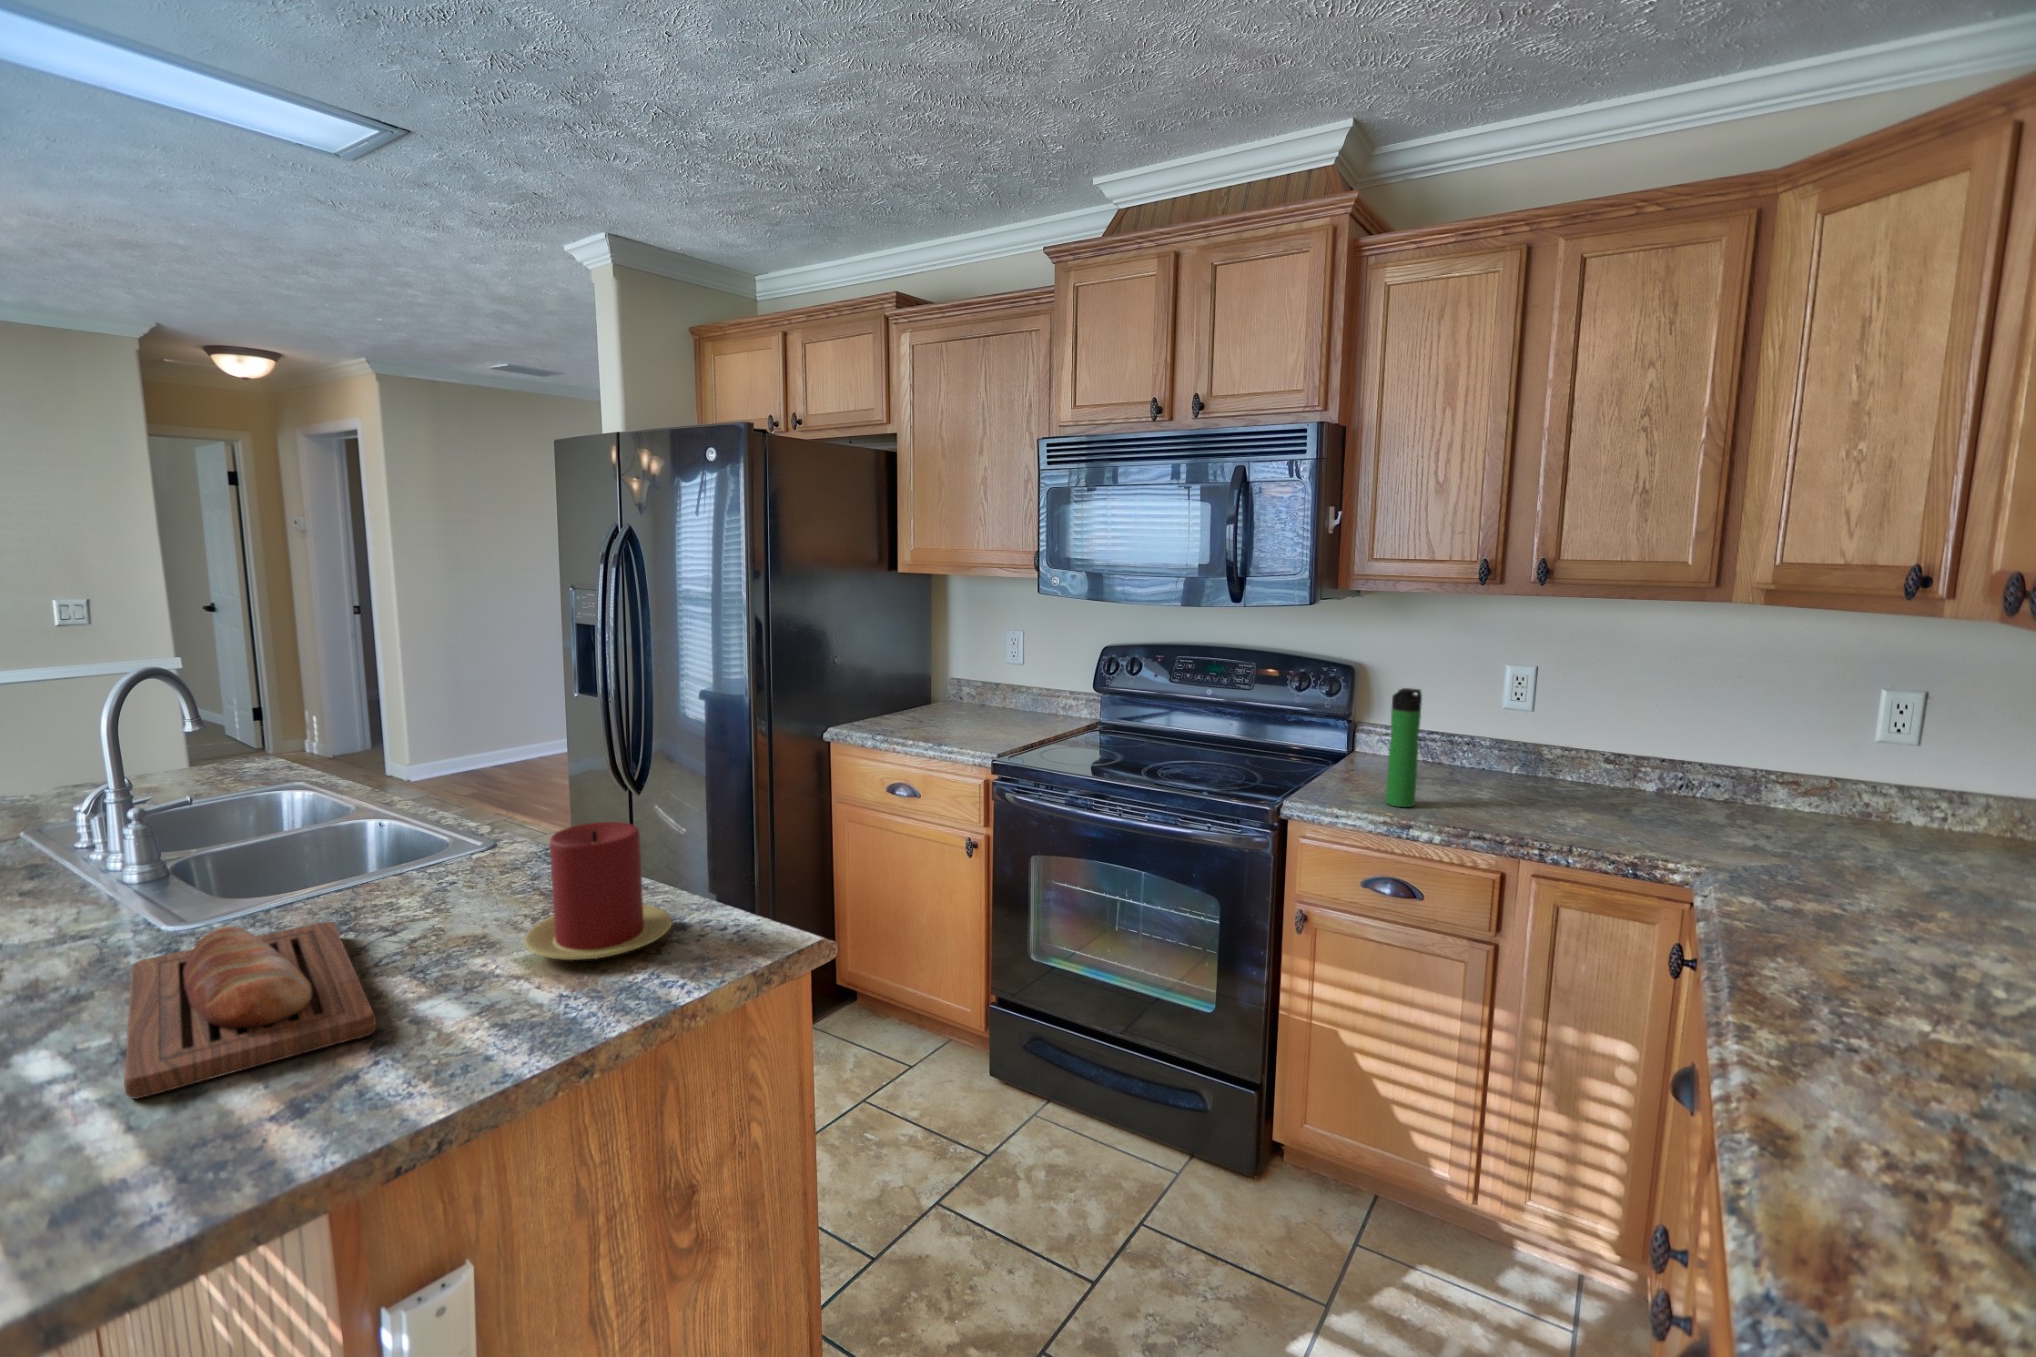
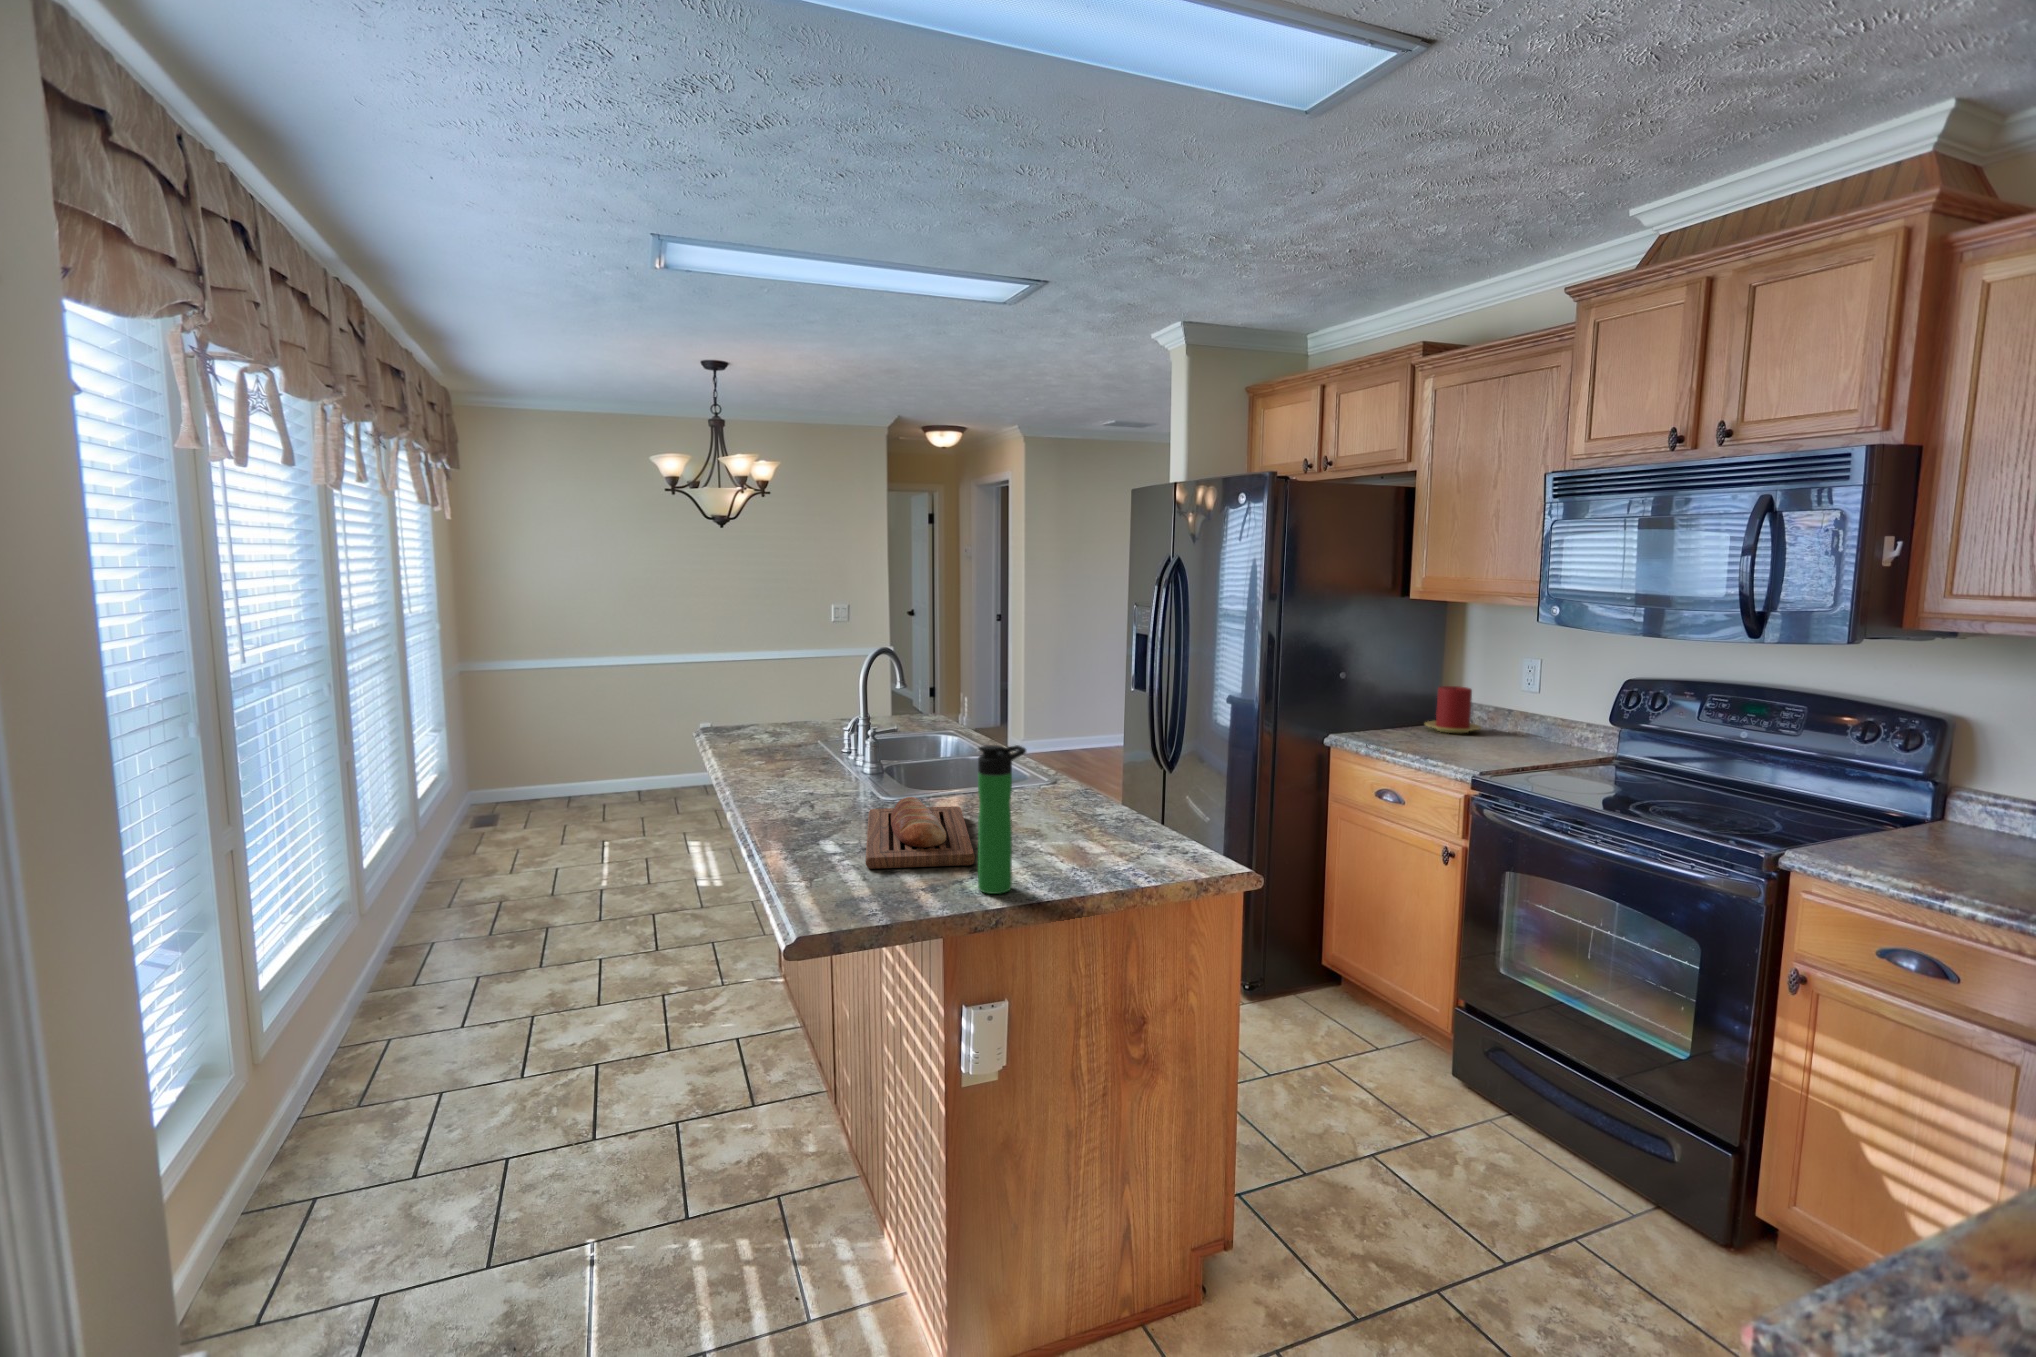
bottle: present [1386,688,1422,807] -> present [978,745,1026,894]
candle: present [524,822,672,960] -> present [1425,686,1481,733]

